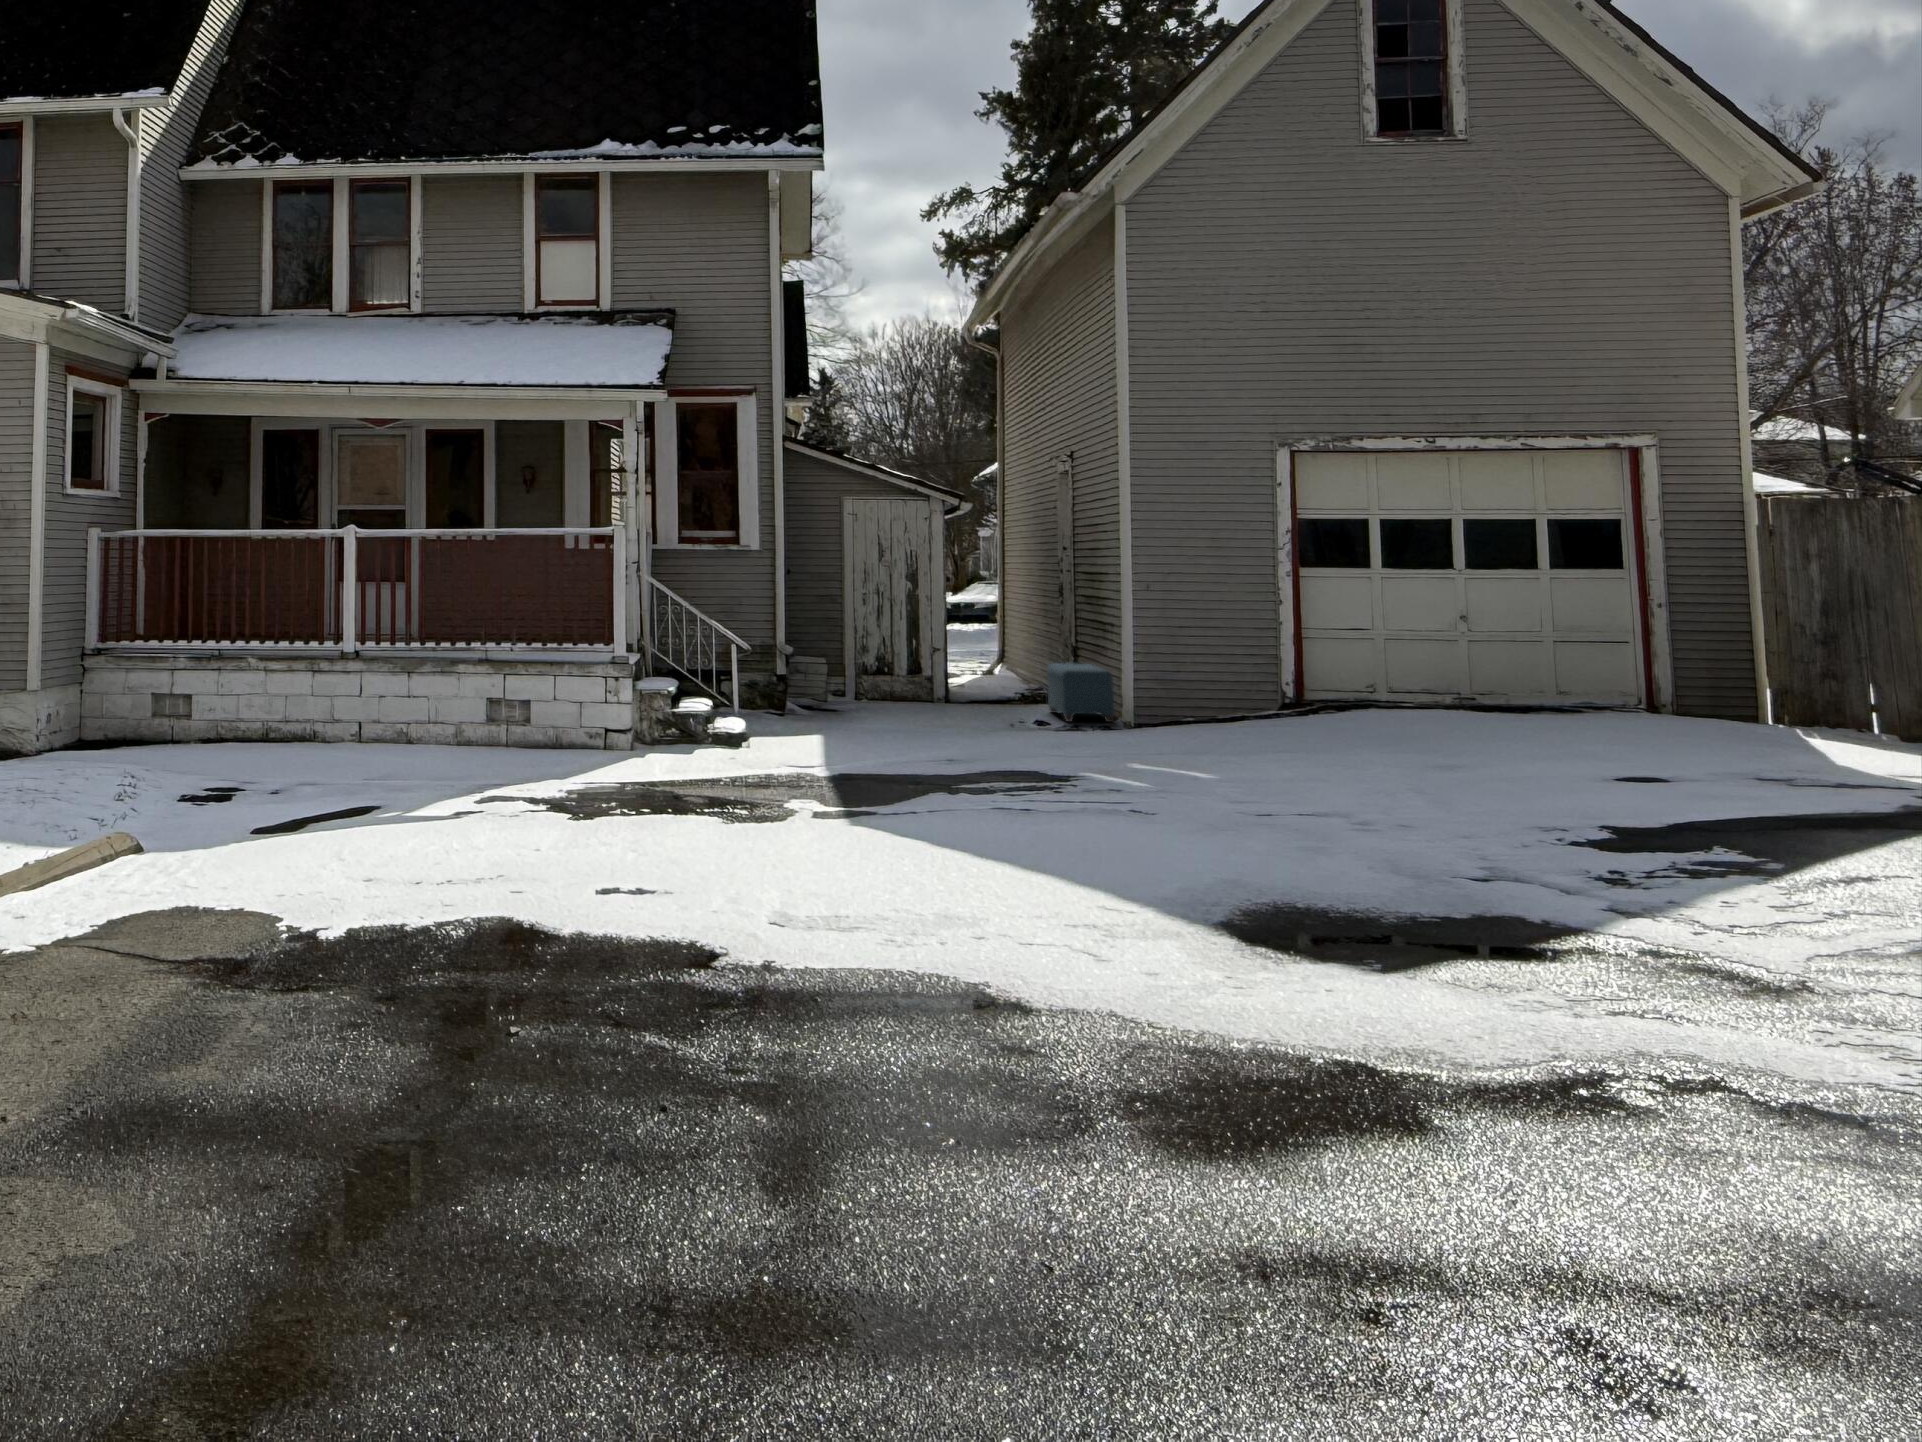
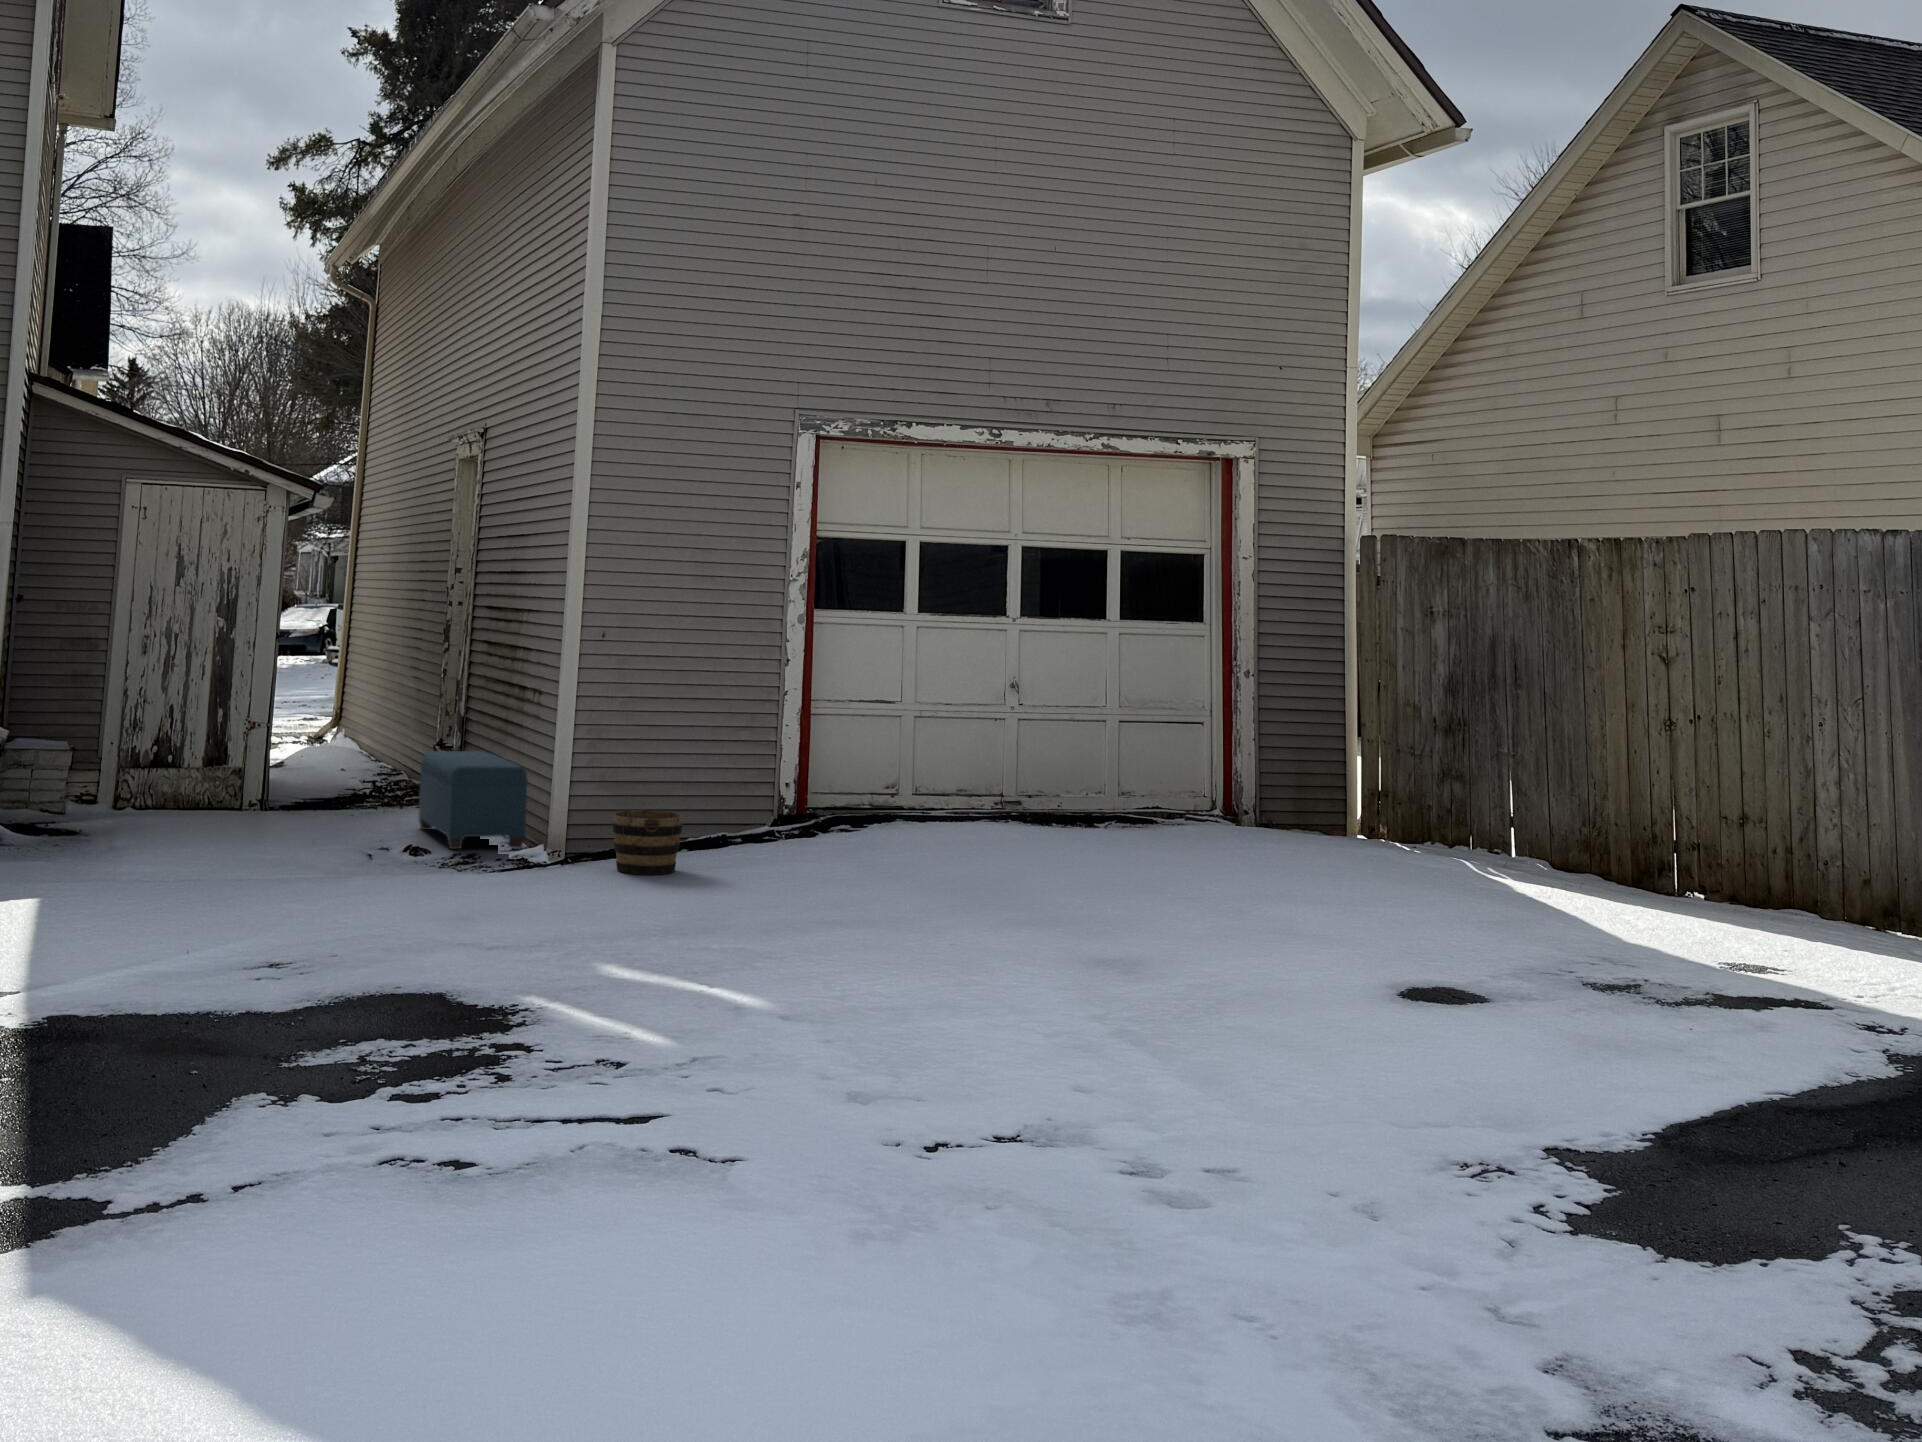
bucket: none [1165,697,1213,736] -> present [612,810,682,875]

